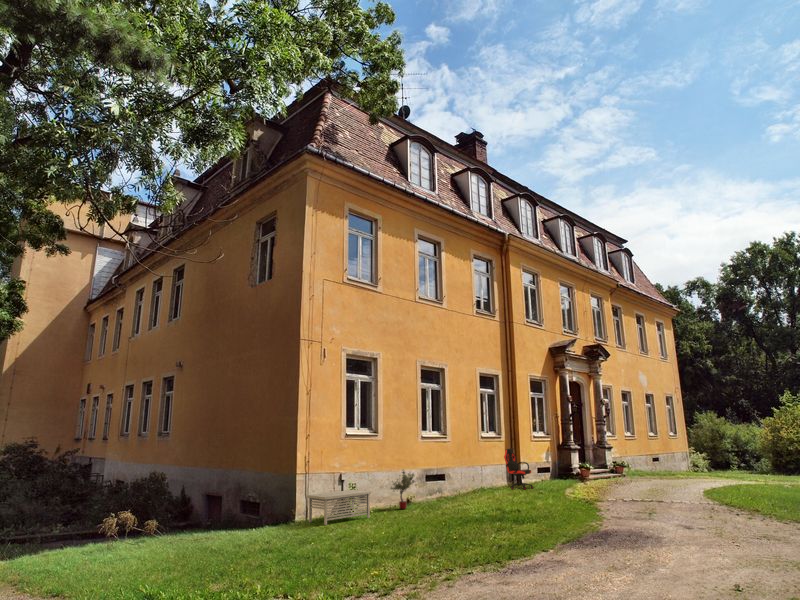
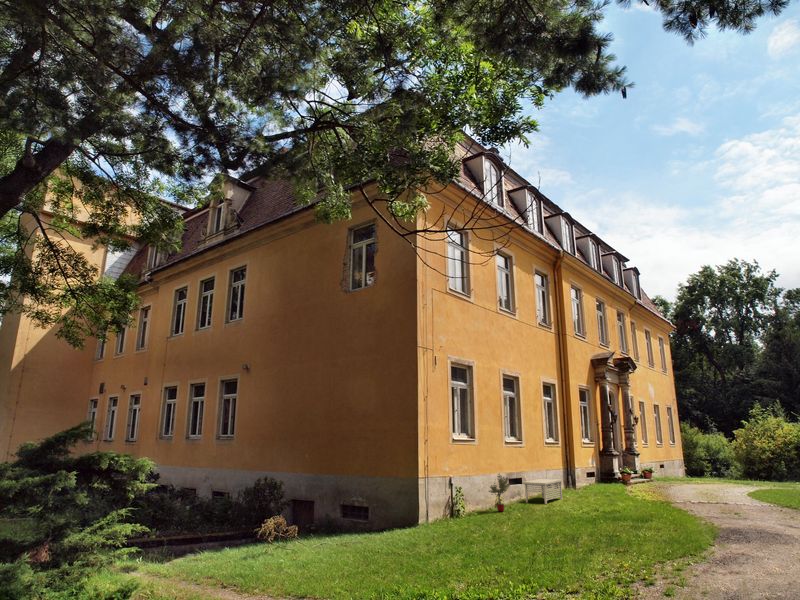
chair: present [504,449,533,490] -> none [563,454,592,494]
storage bench: present [306,490,371,525] -> present [523,479,562,504]

